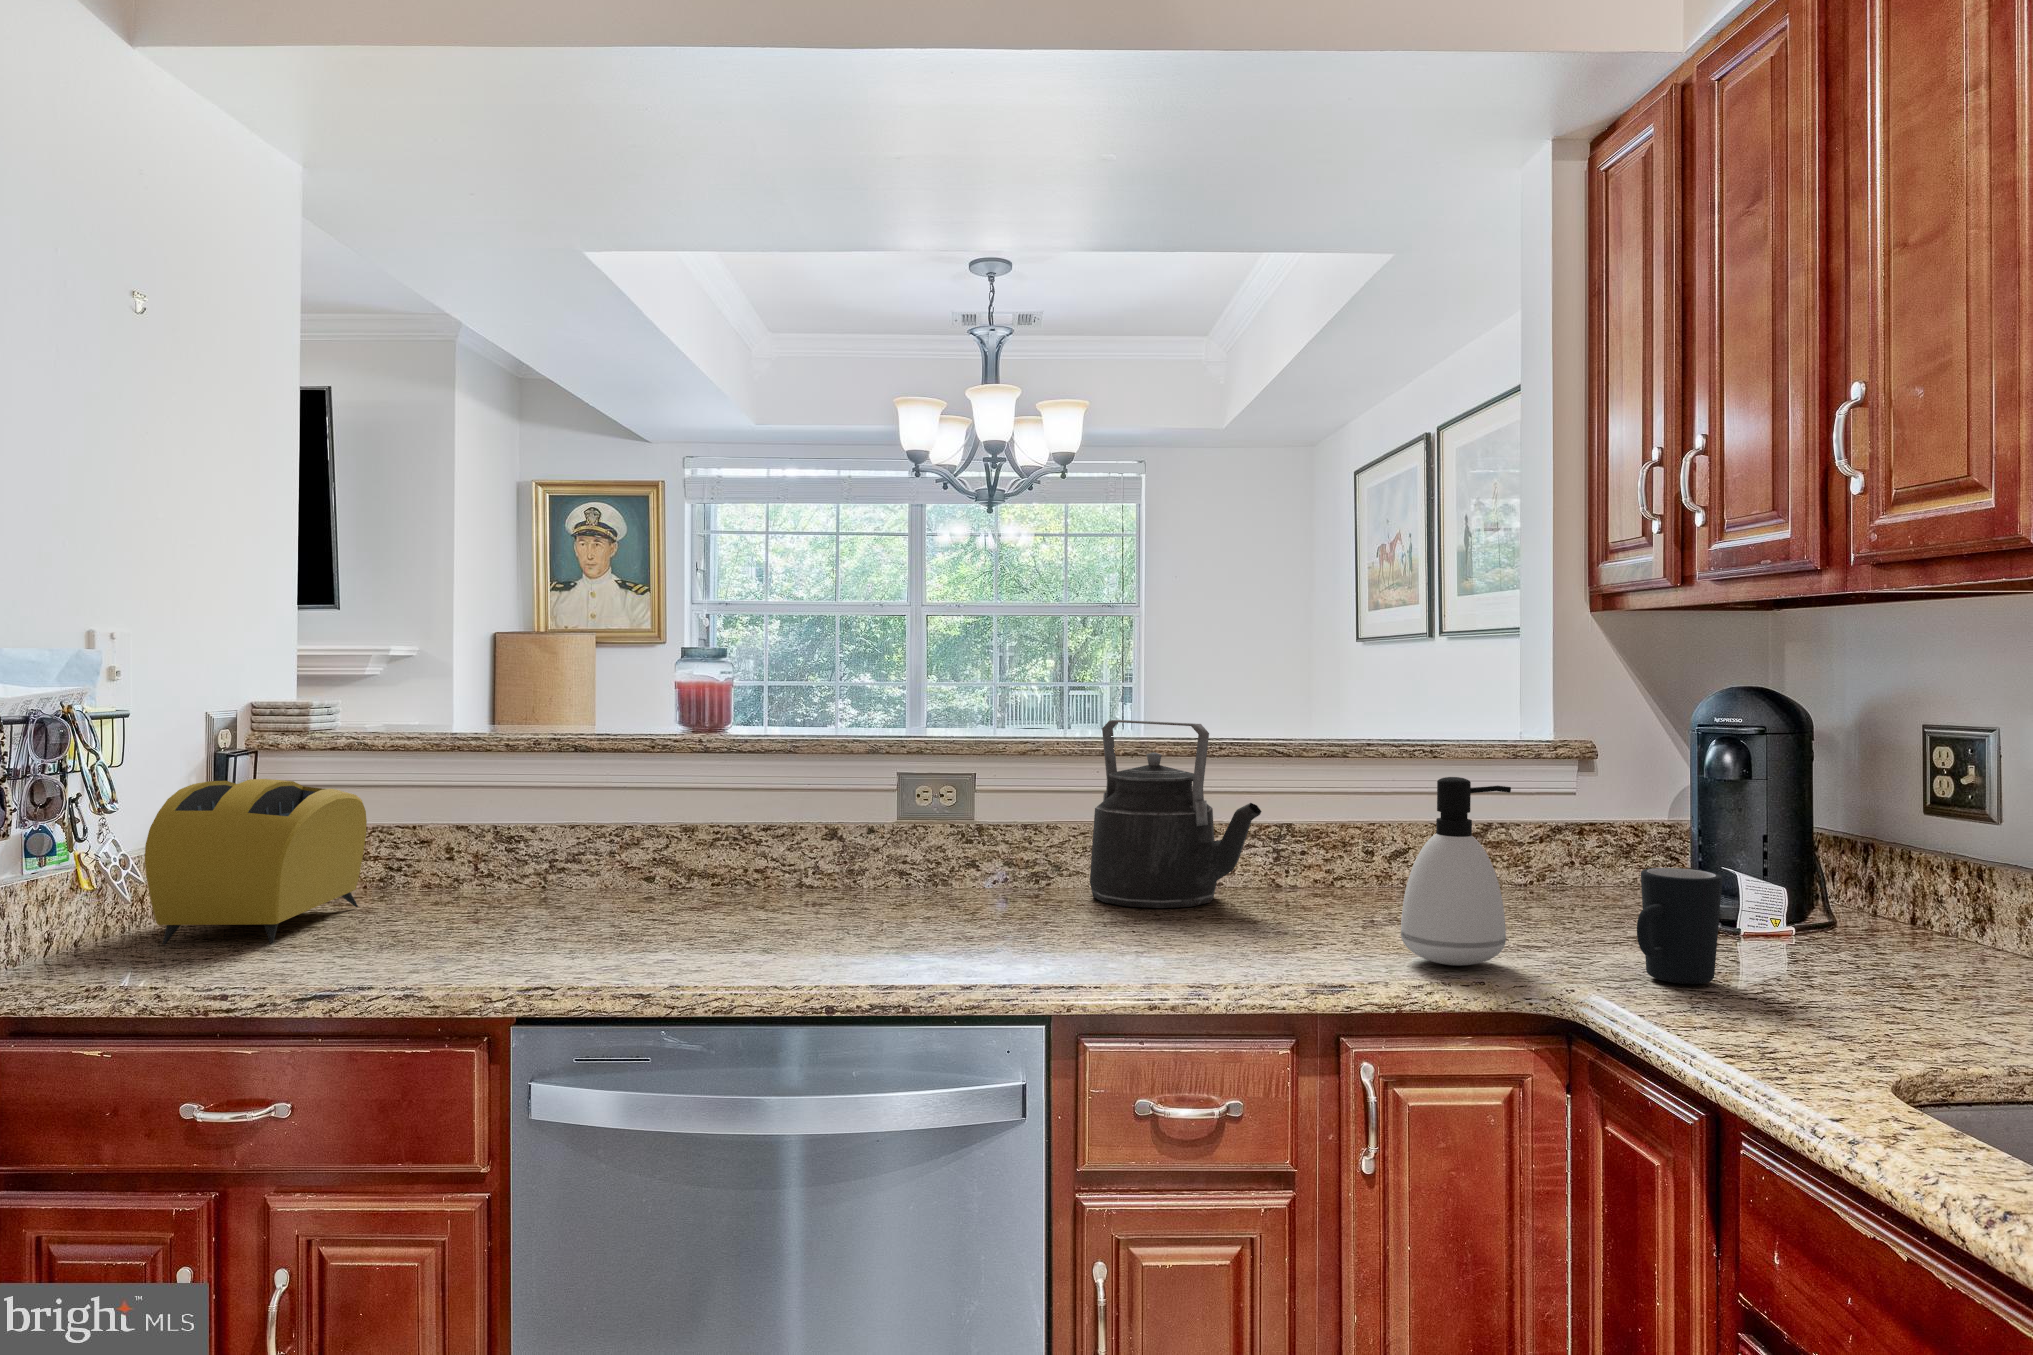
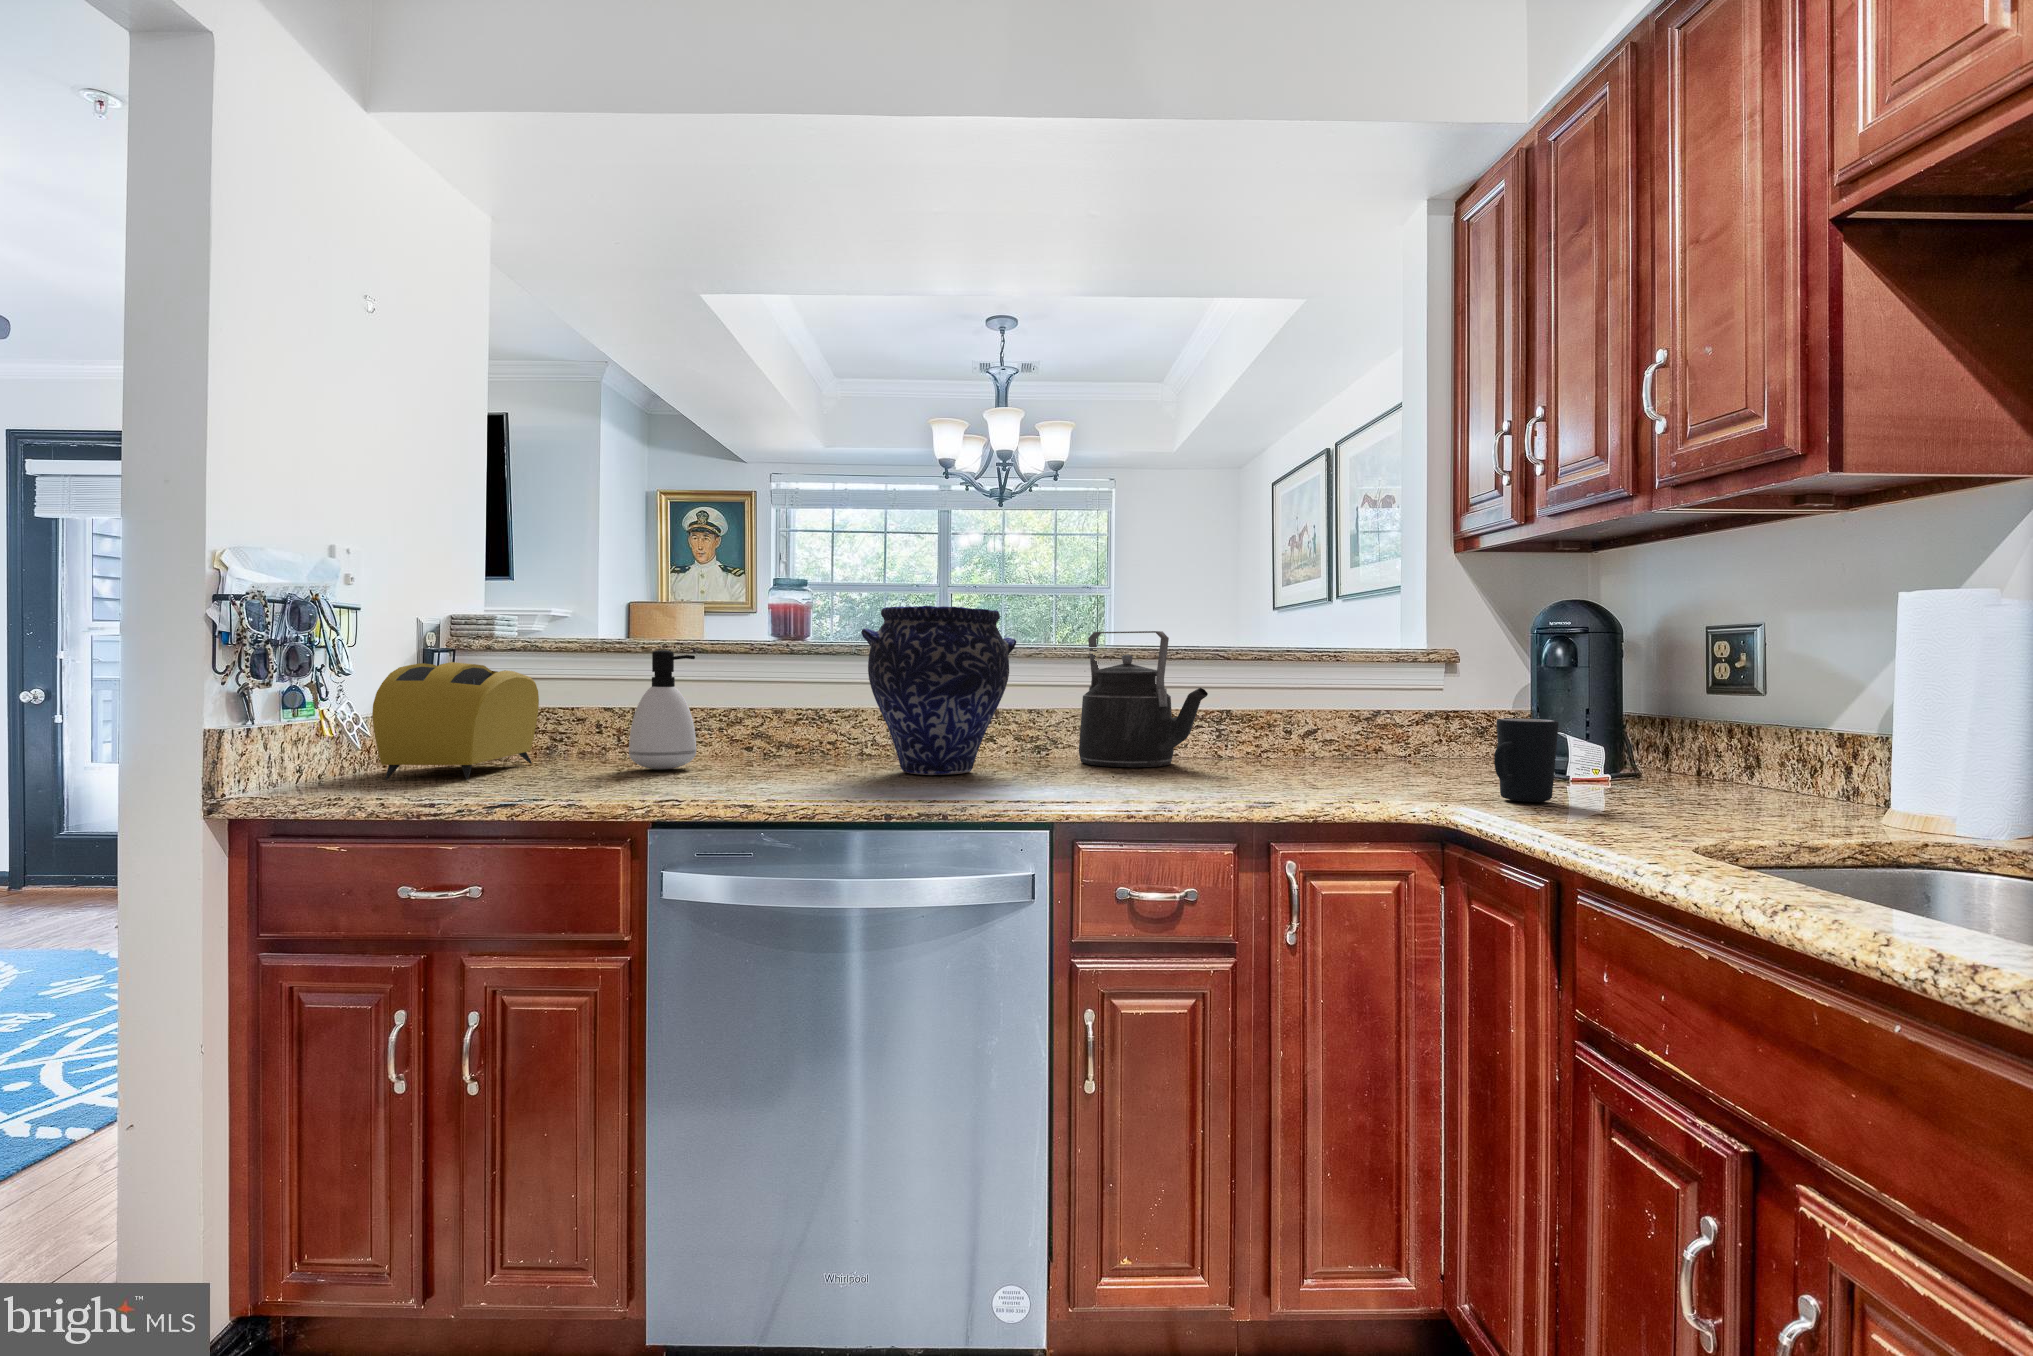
vase: none [797,700,1005,929] -> present [861,606,1016,775]
soap dispenser: present [1401,777,1511,965] -> present [629,650,696,769]

